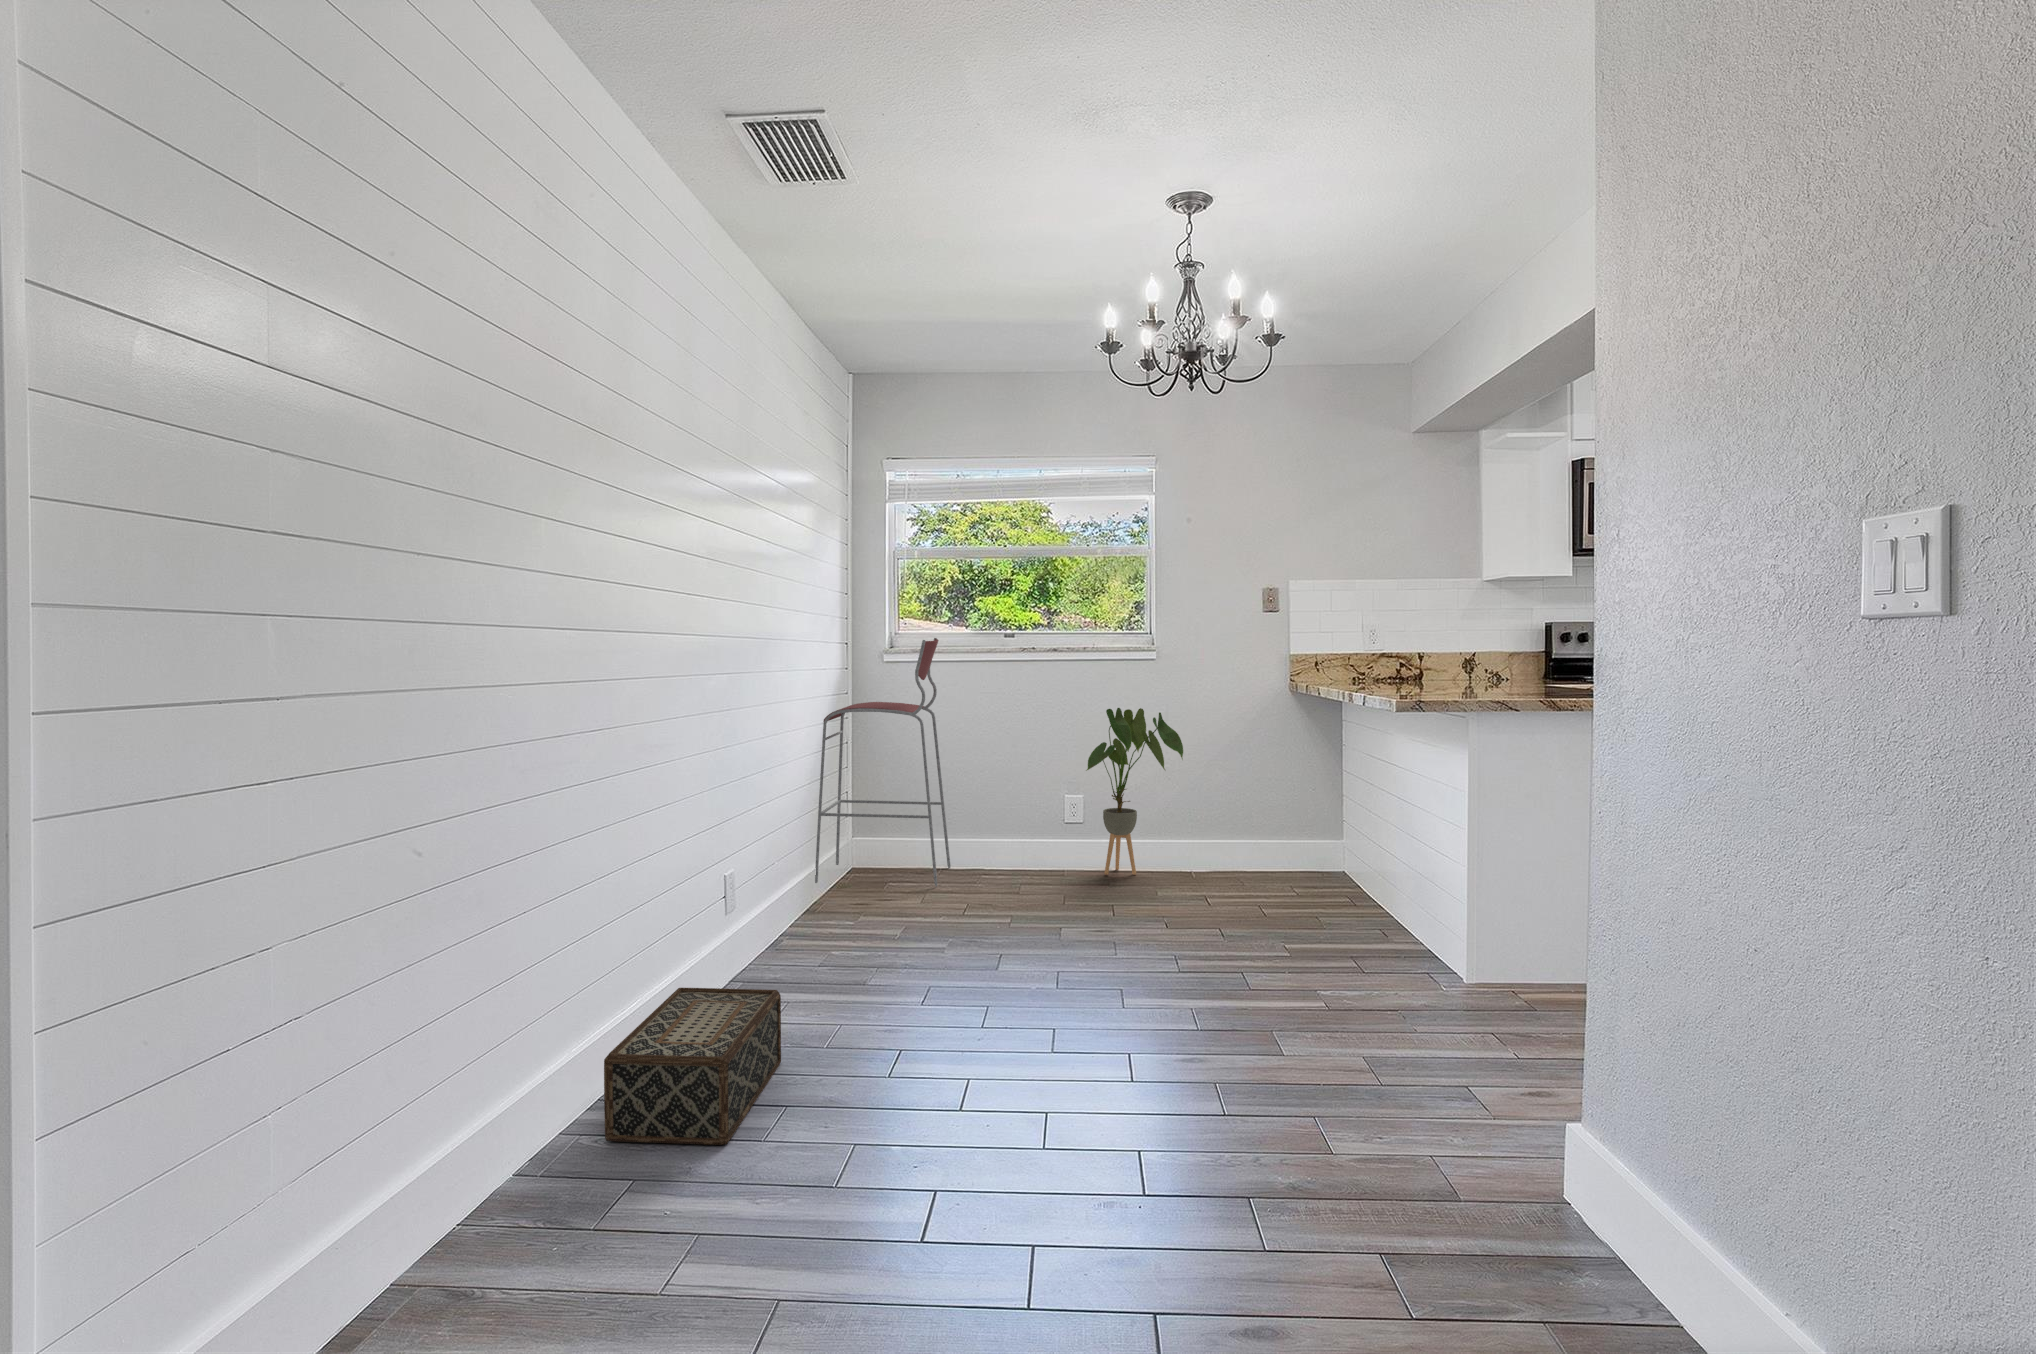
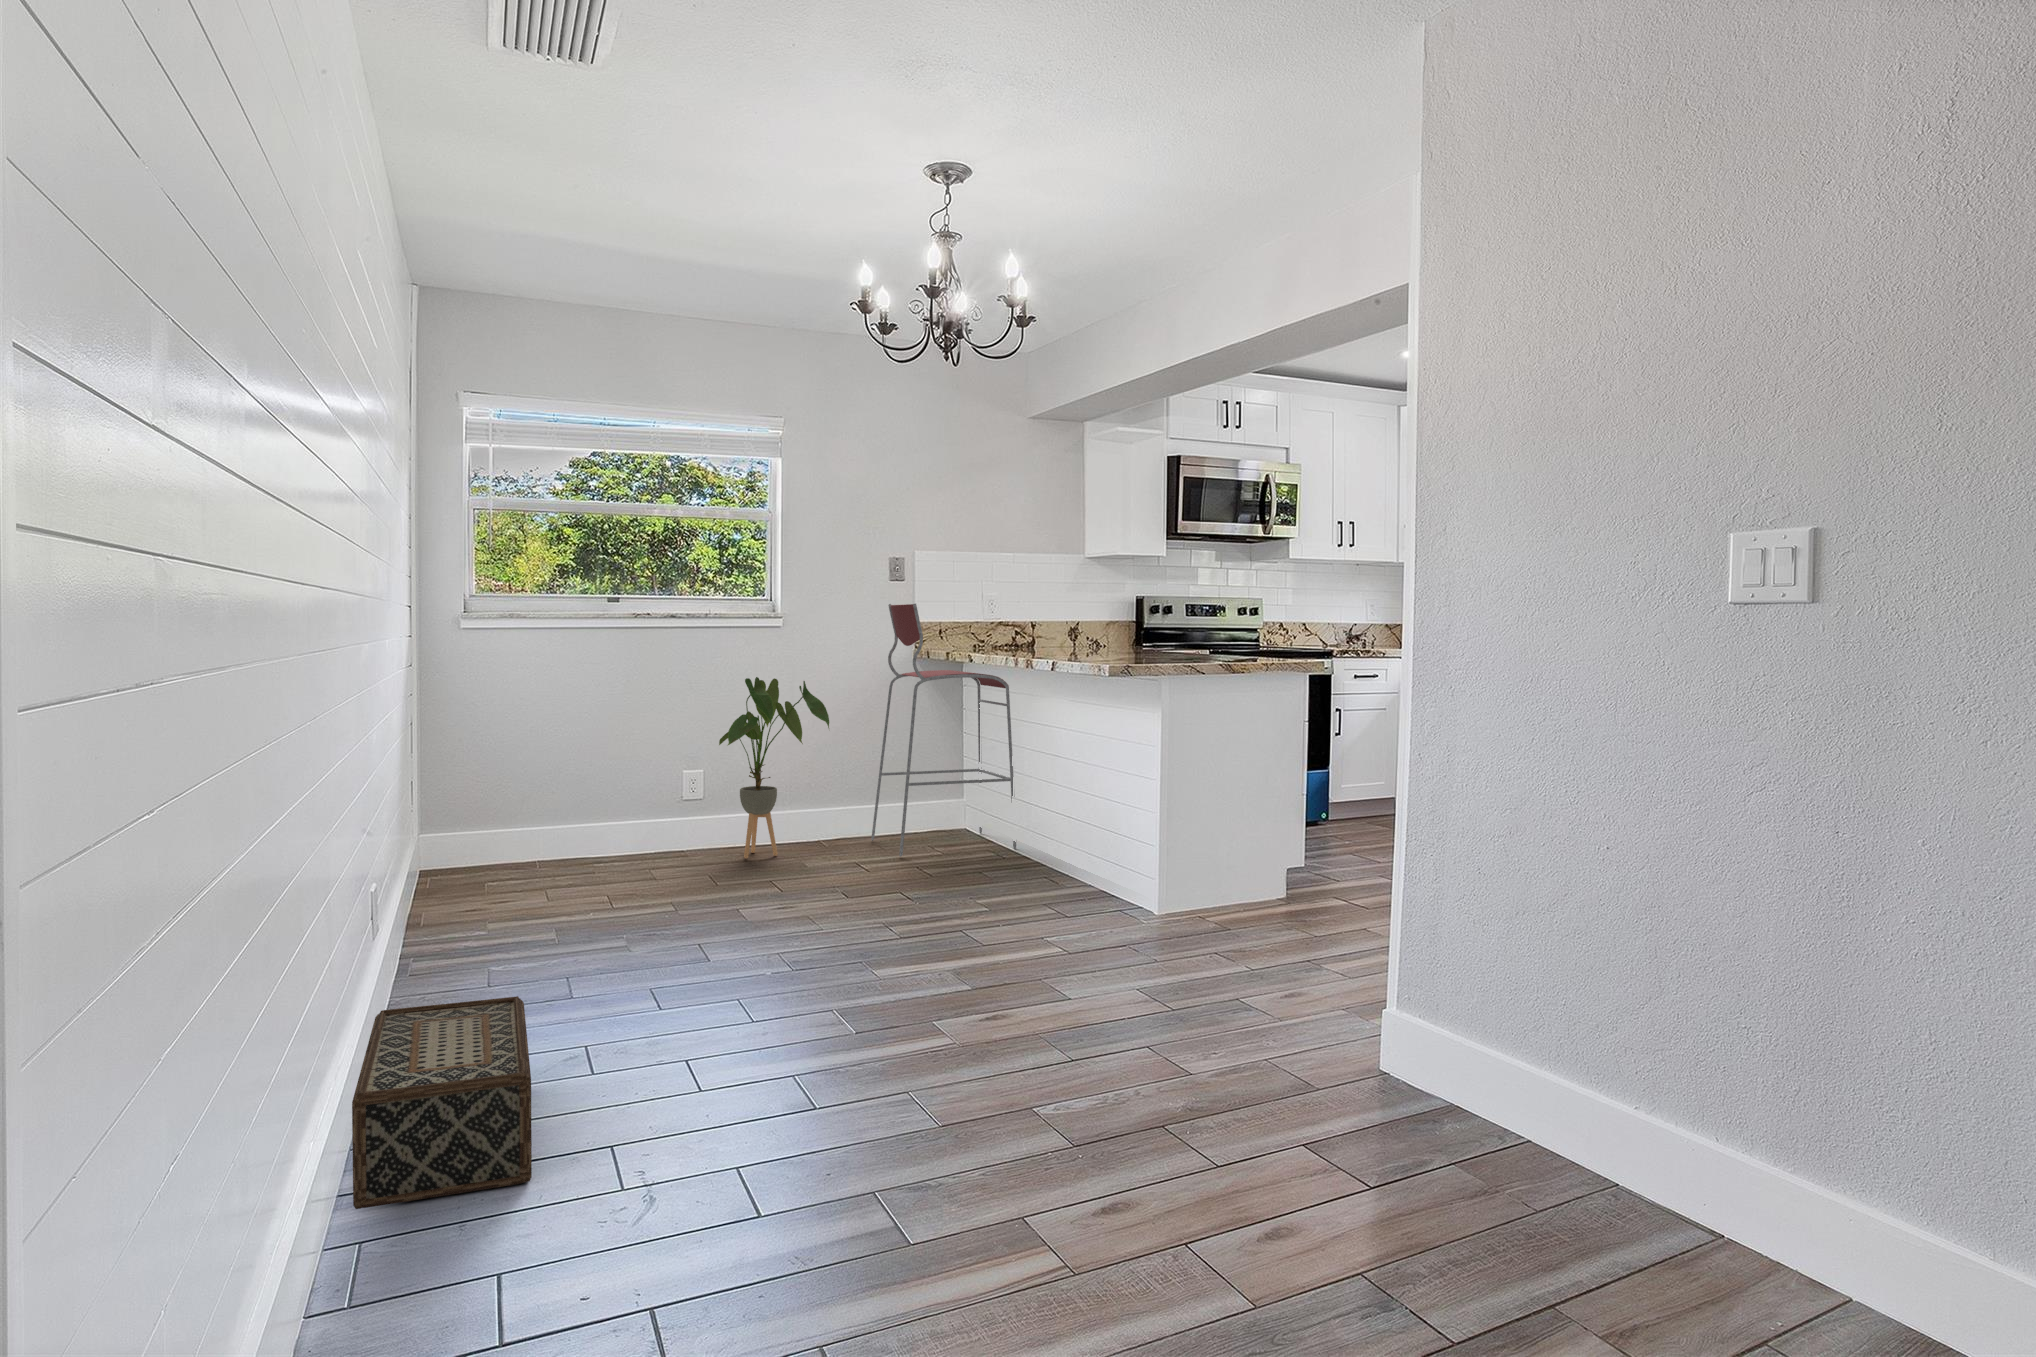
bar stool: present [815,638,951,887] -> present [871,604,1016,857]

